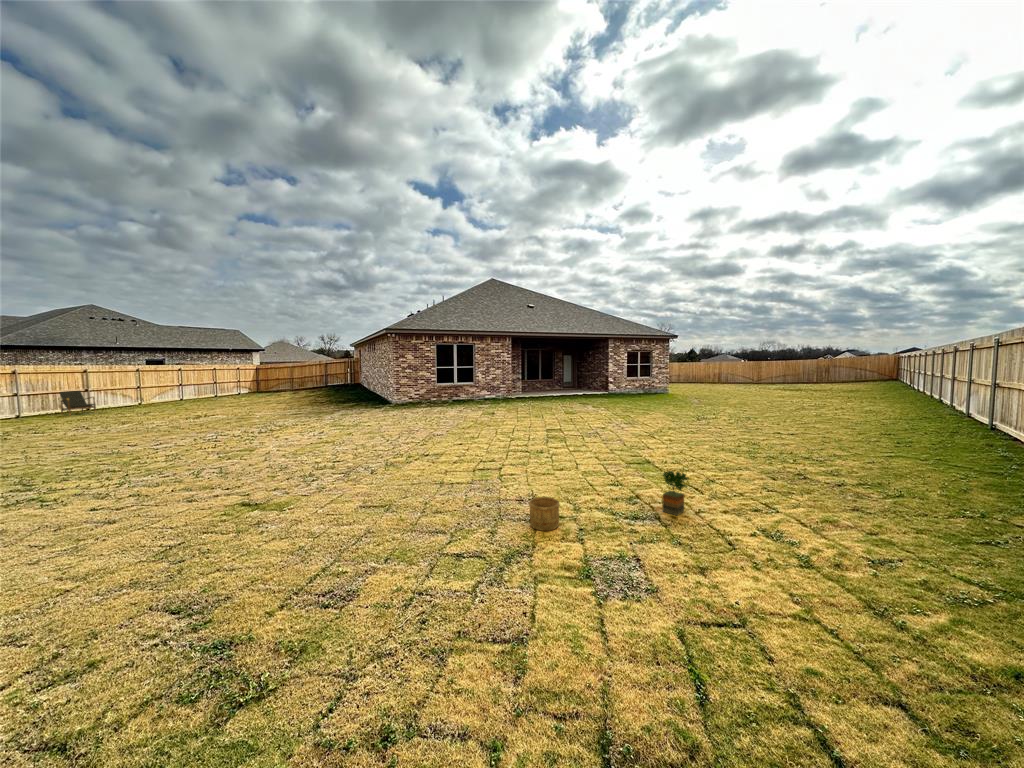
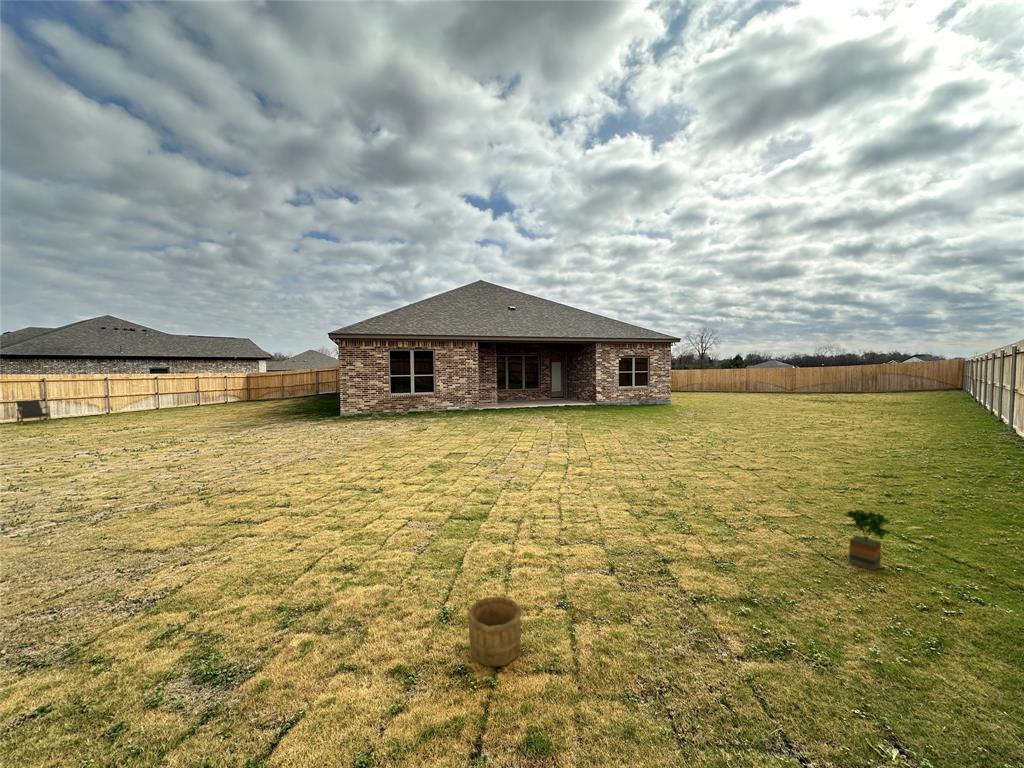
potted tree: present [663,471,689,516] -> present [847,510,890,571]
wooden bucket: present [529,497,560,531] -> present [467,597,521,667]

